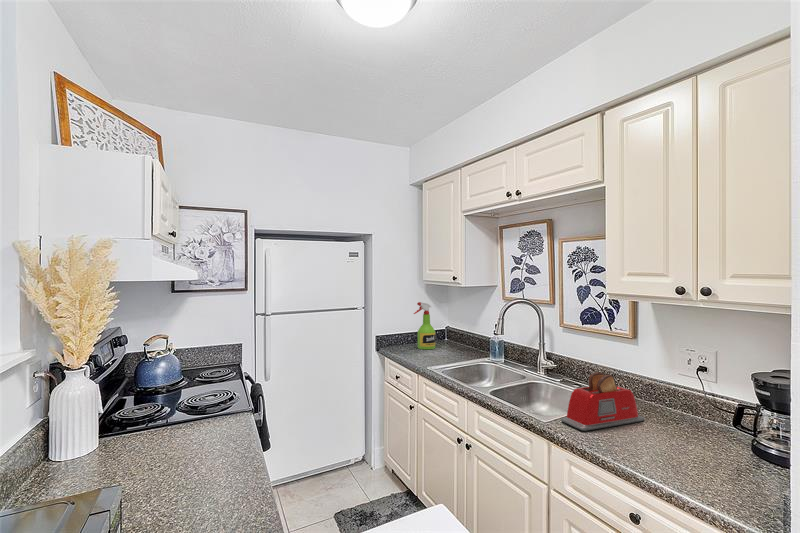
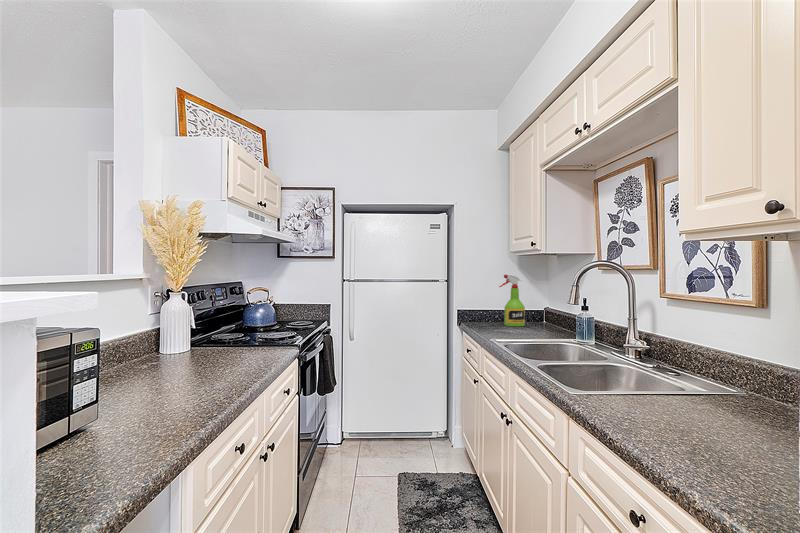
toaster: present [561,372,645,431] -> none [598,344,748,426]

